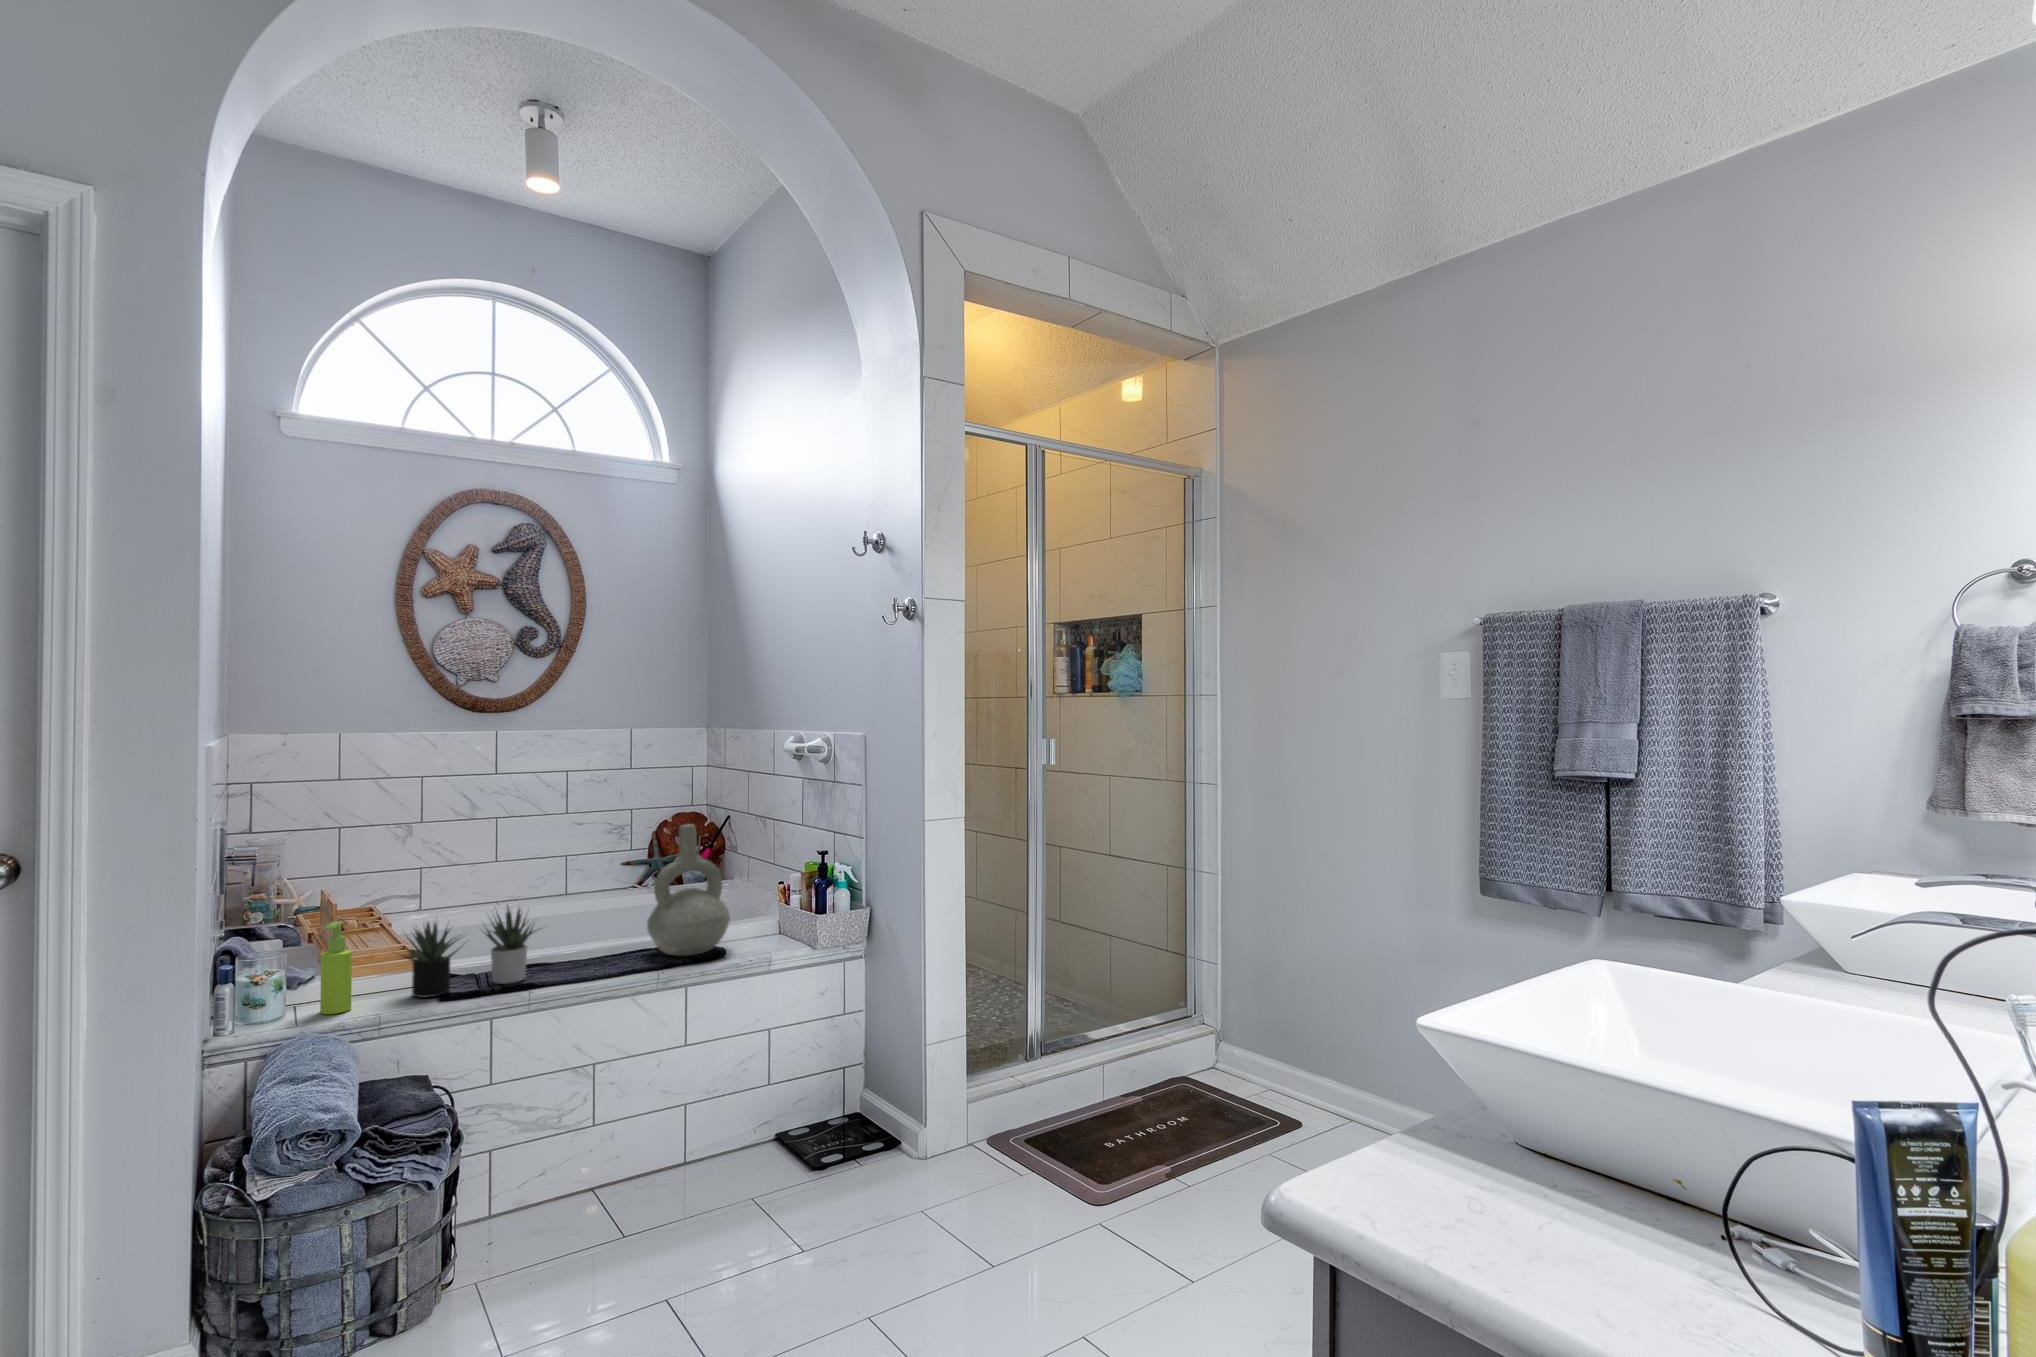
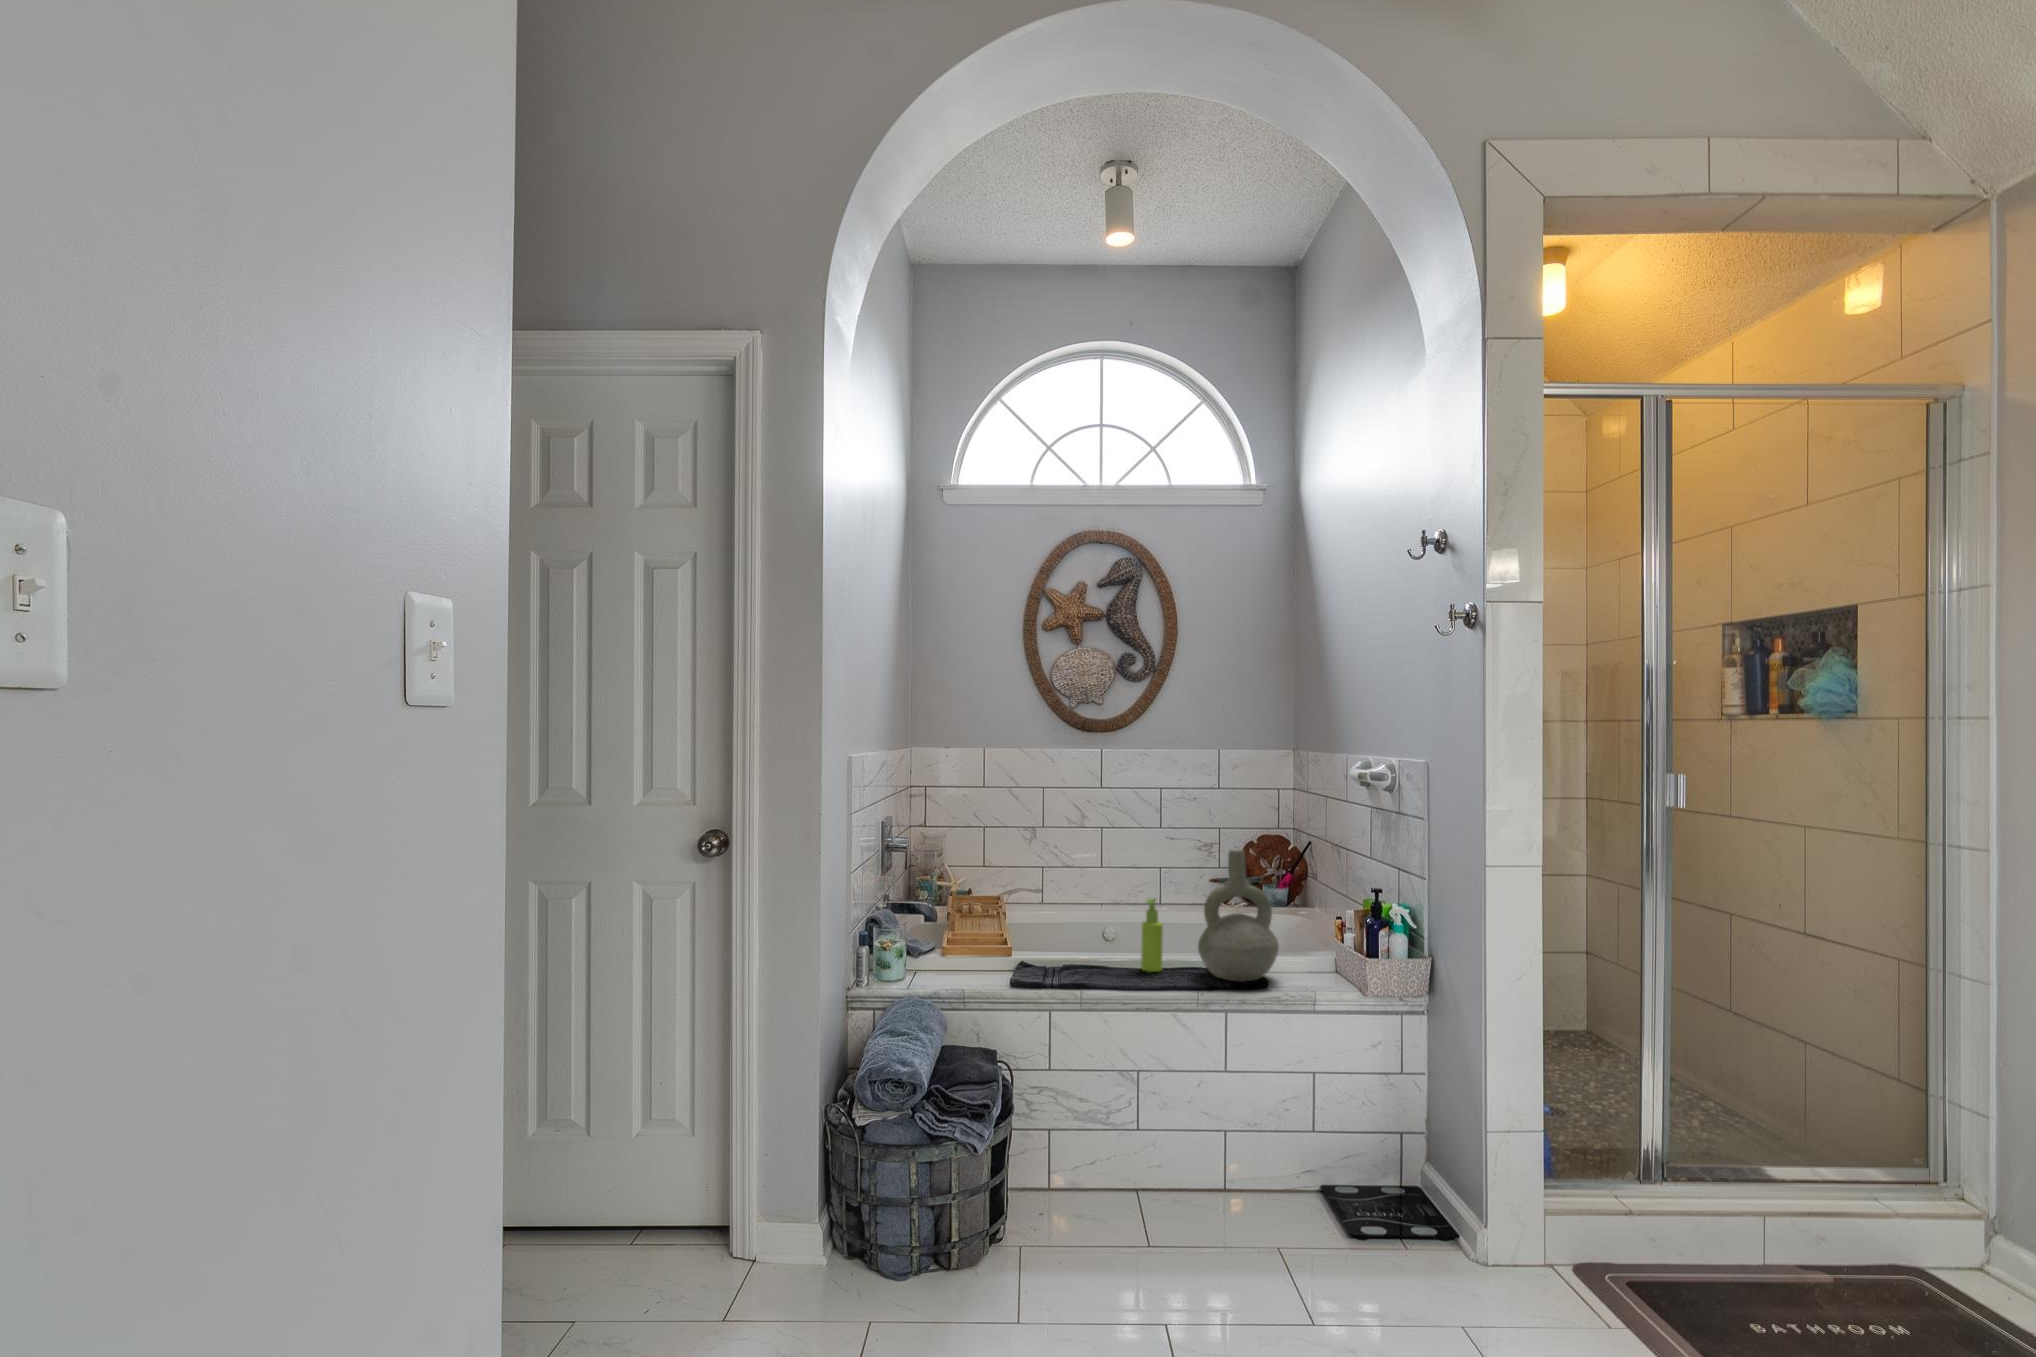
succulent plant: present [395,905,540,998] -> none [978,907,1105,982]
soap dispenser: present [320,921,352,1014] -> present [1141,898,1163,972]

